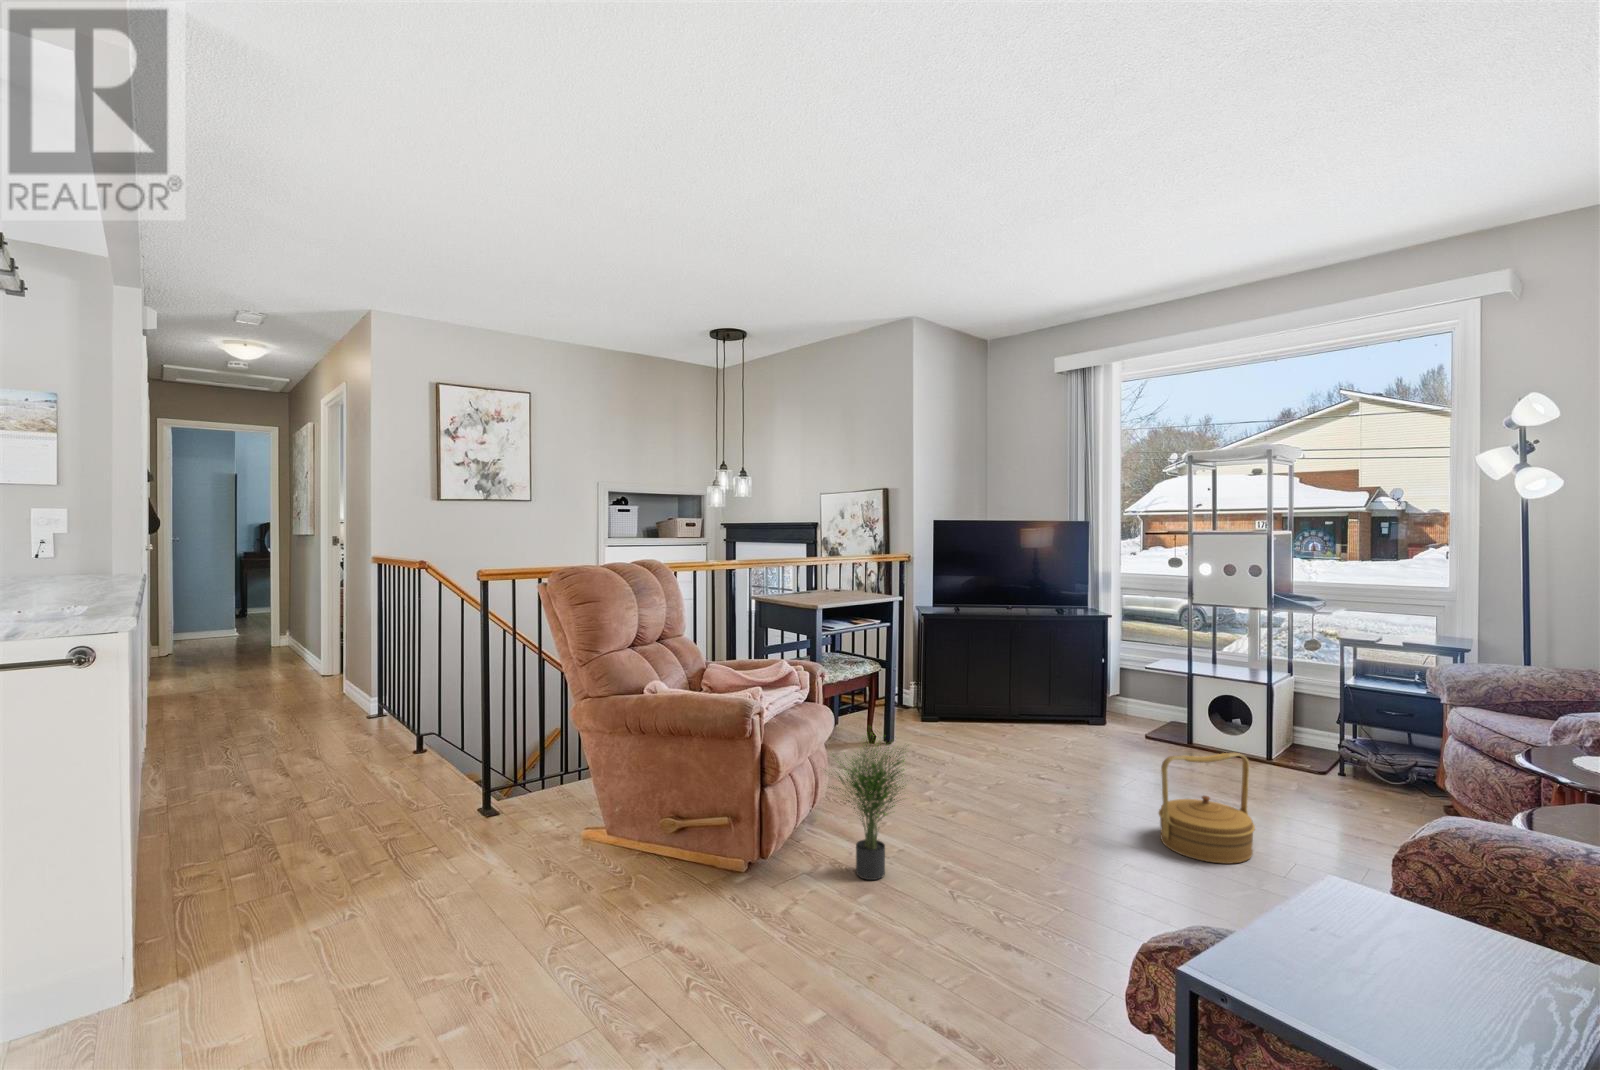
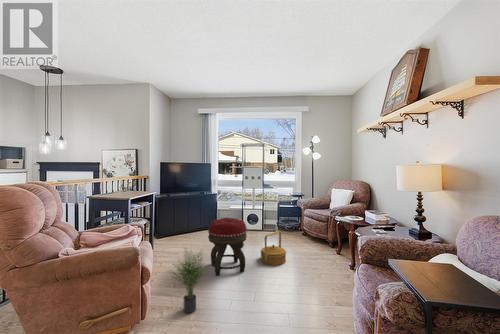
footstool: none [981,682,1096,846] -> present [208,218,247,275]

